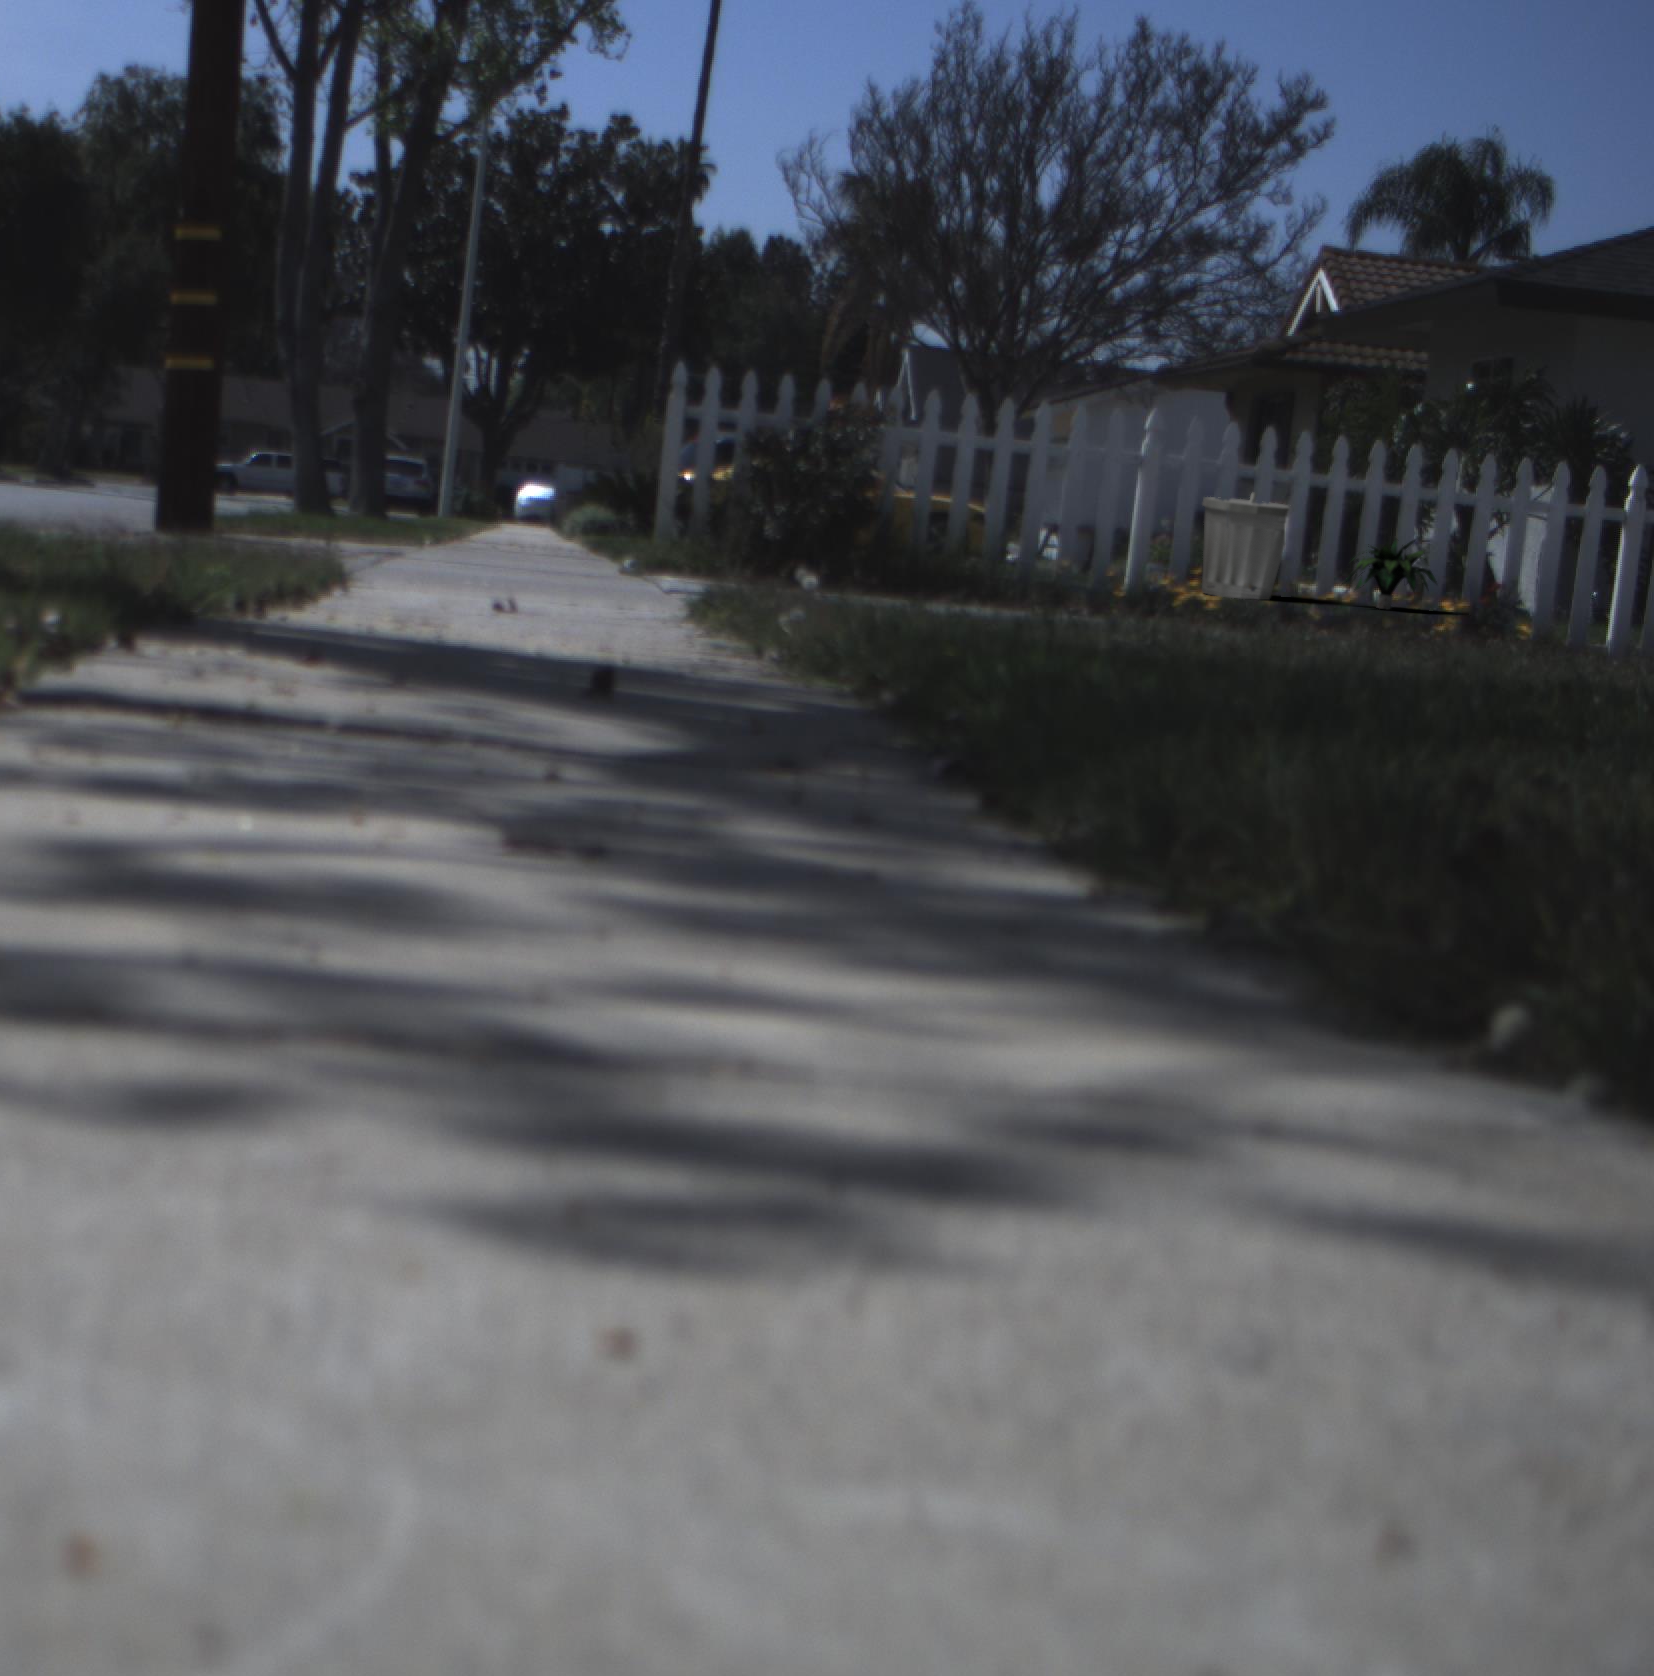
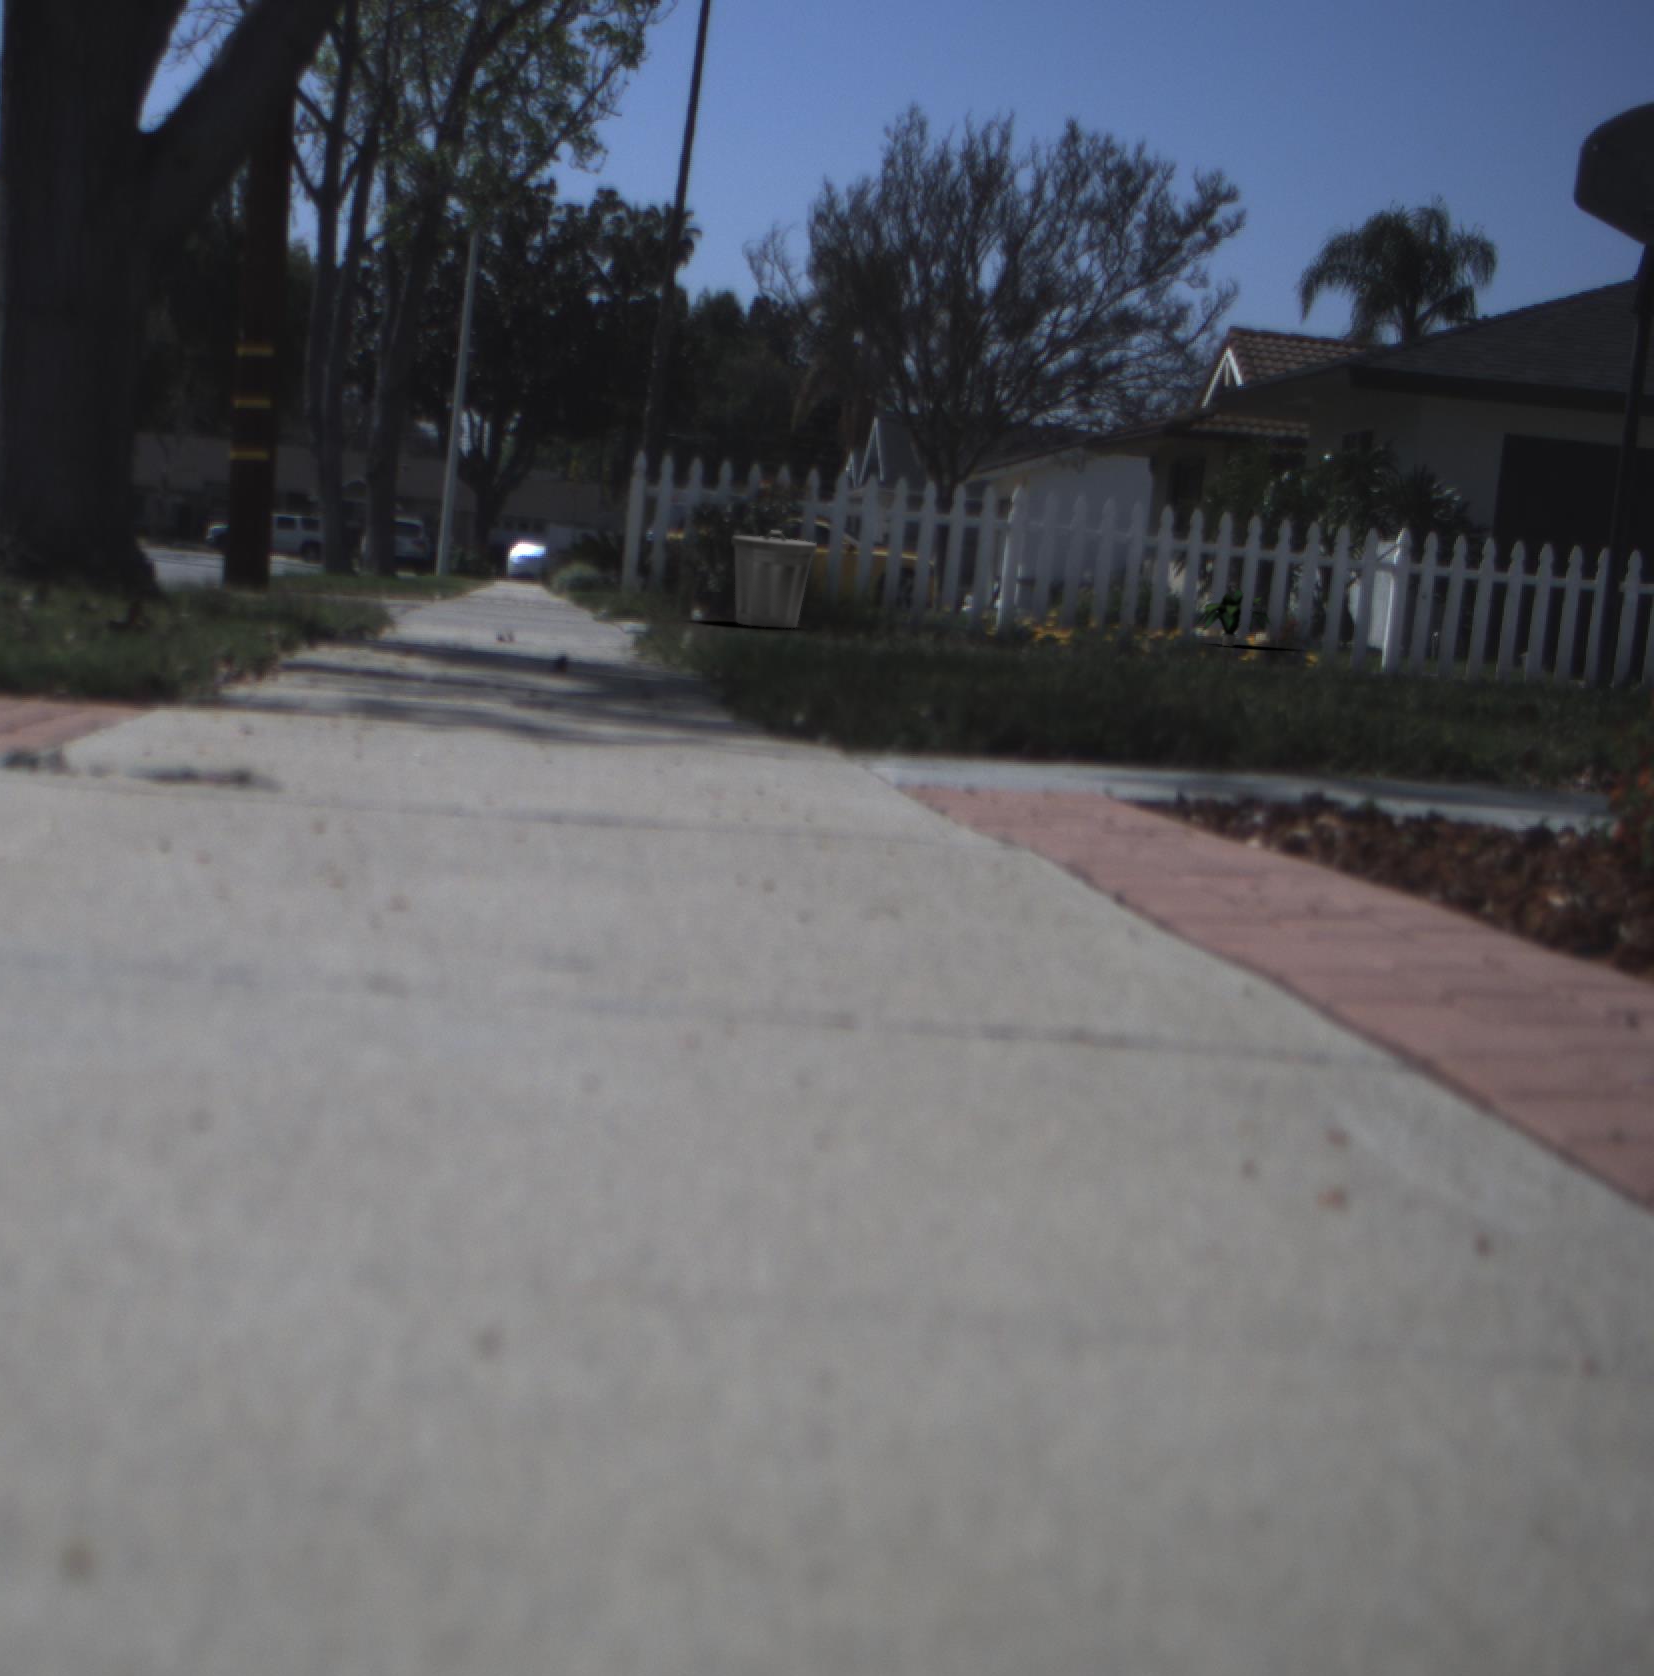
trash can: present [1202,493,1289,600] -> present [731,531,817,628]

